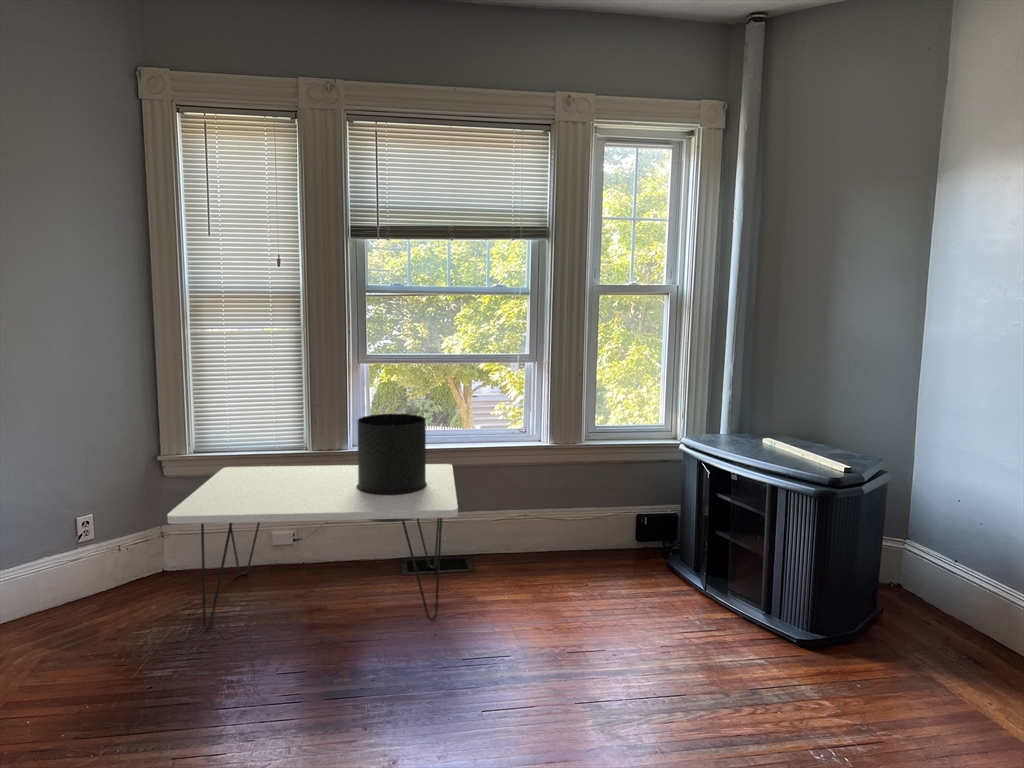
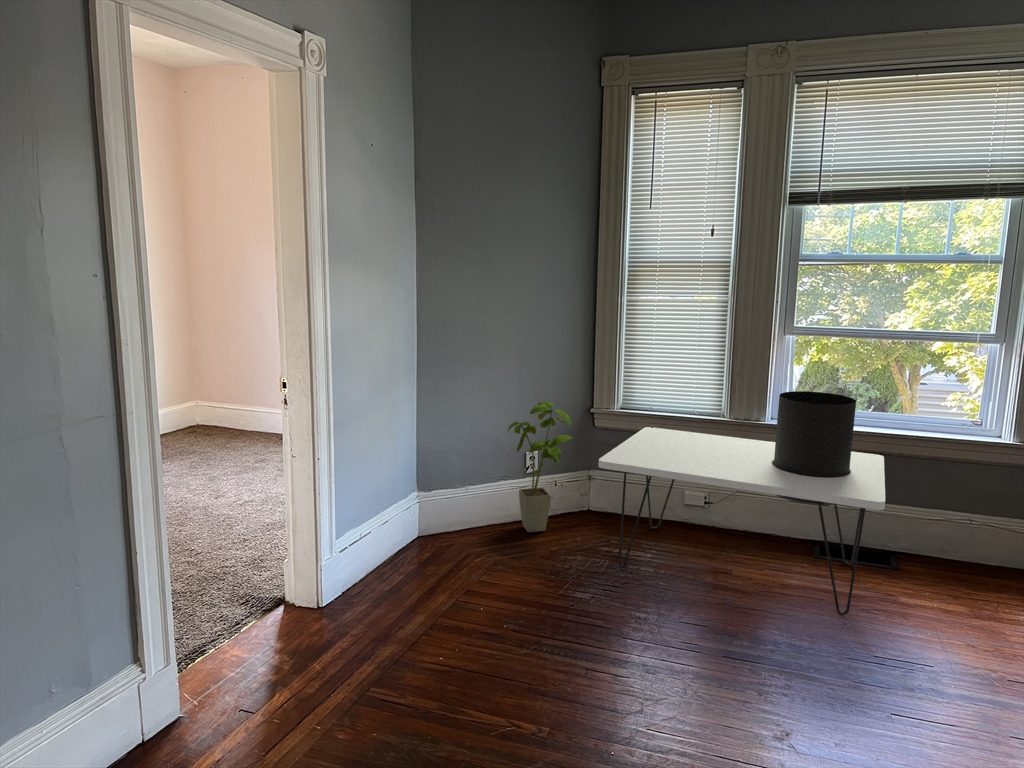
house plant: none [42,455,137,614] -> present [508,401,574,532]

